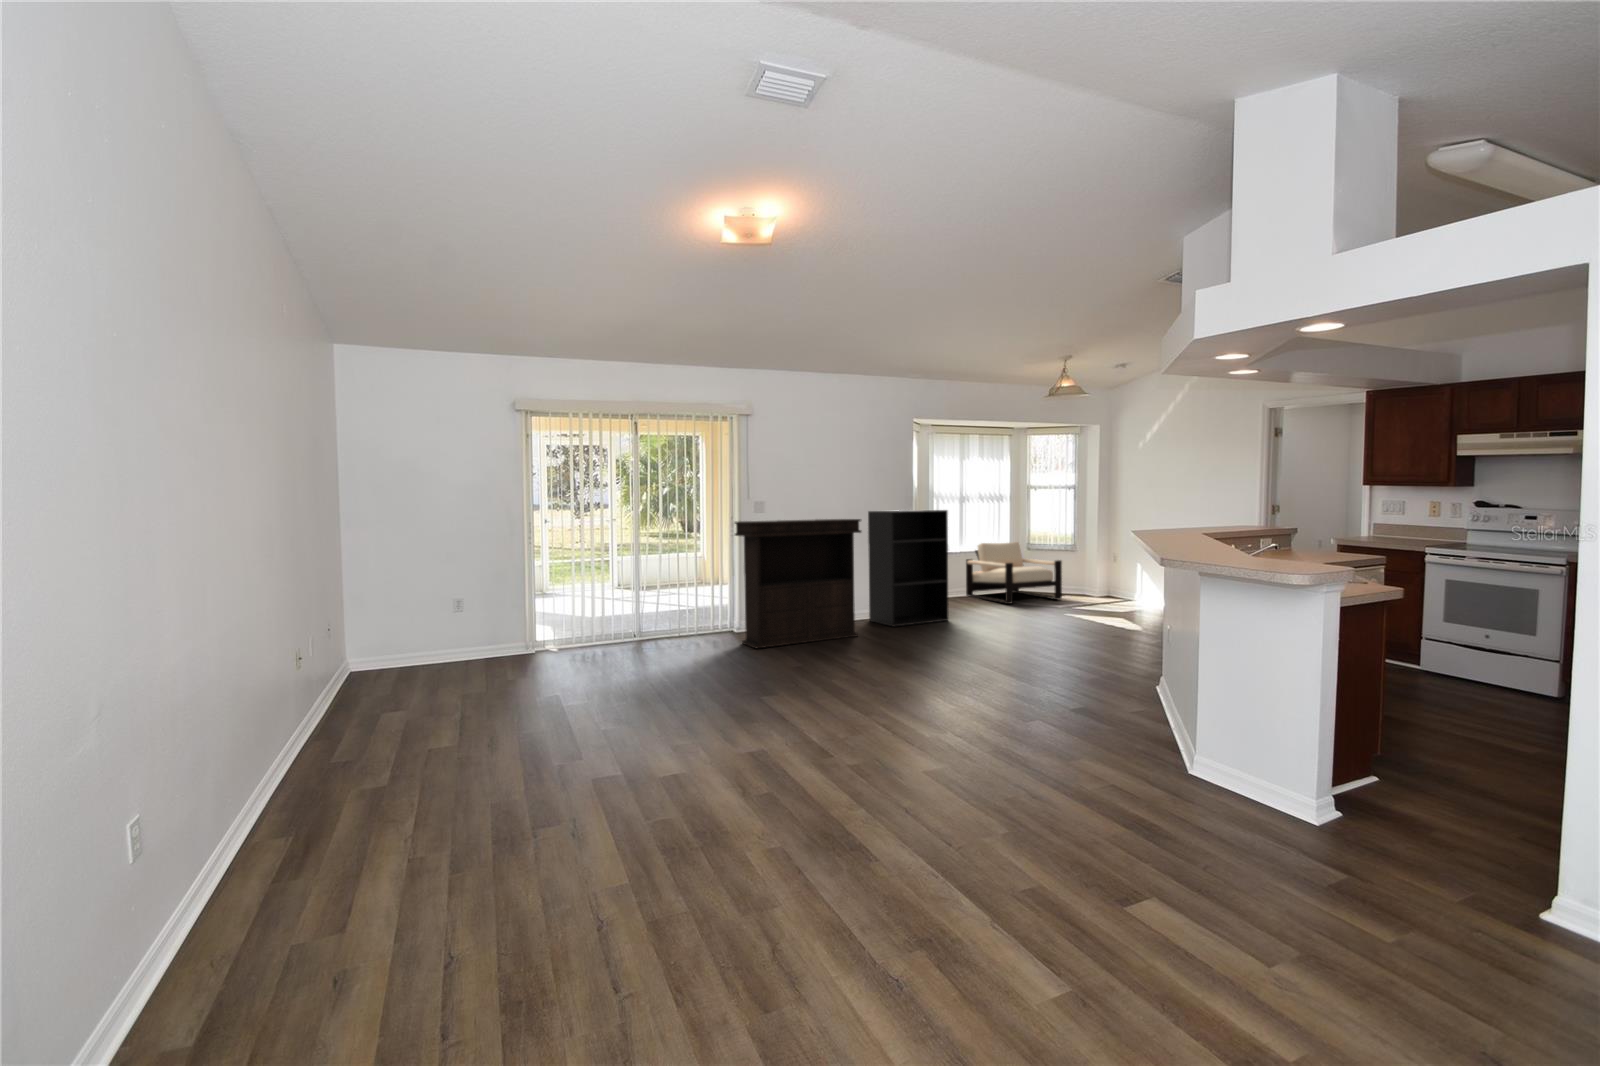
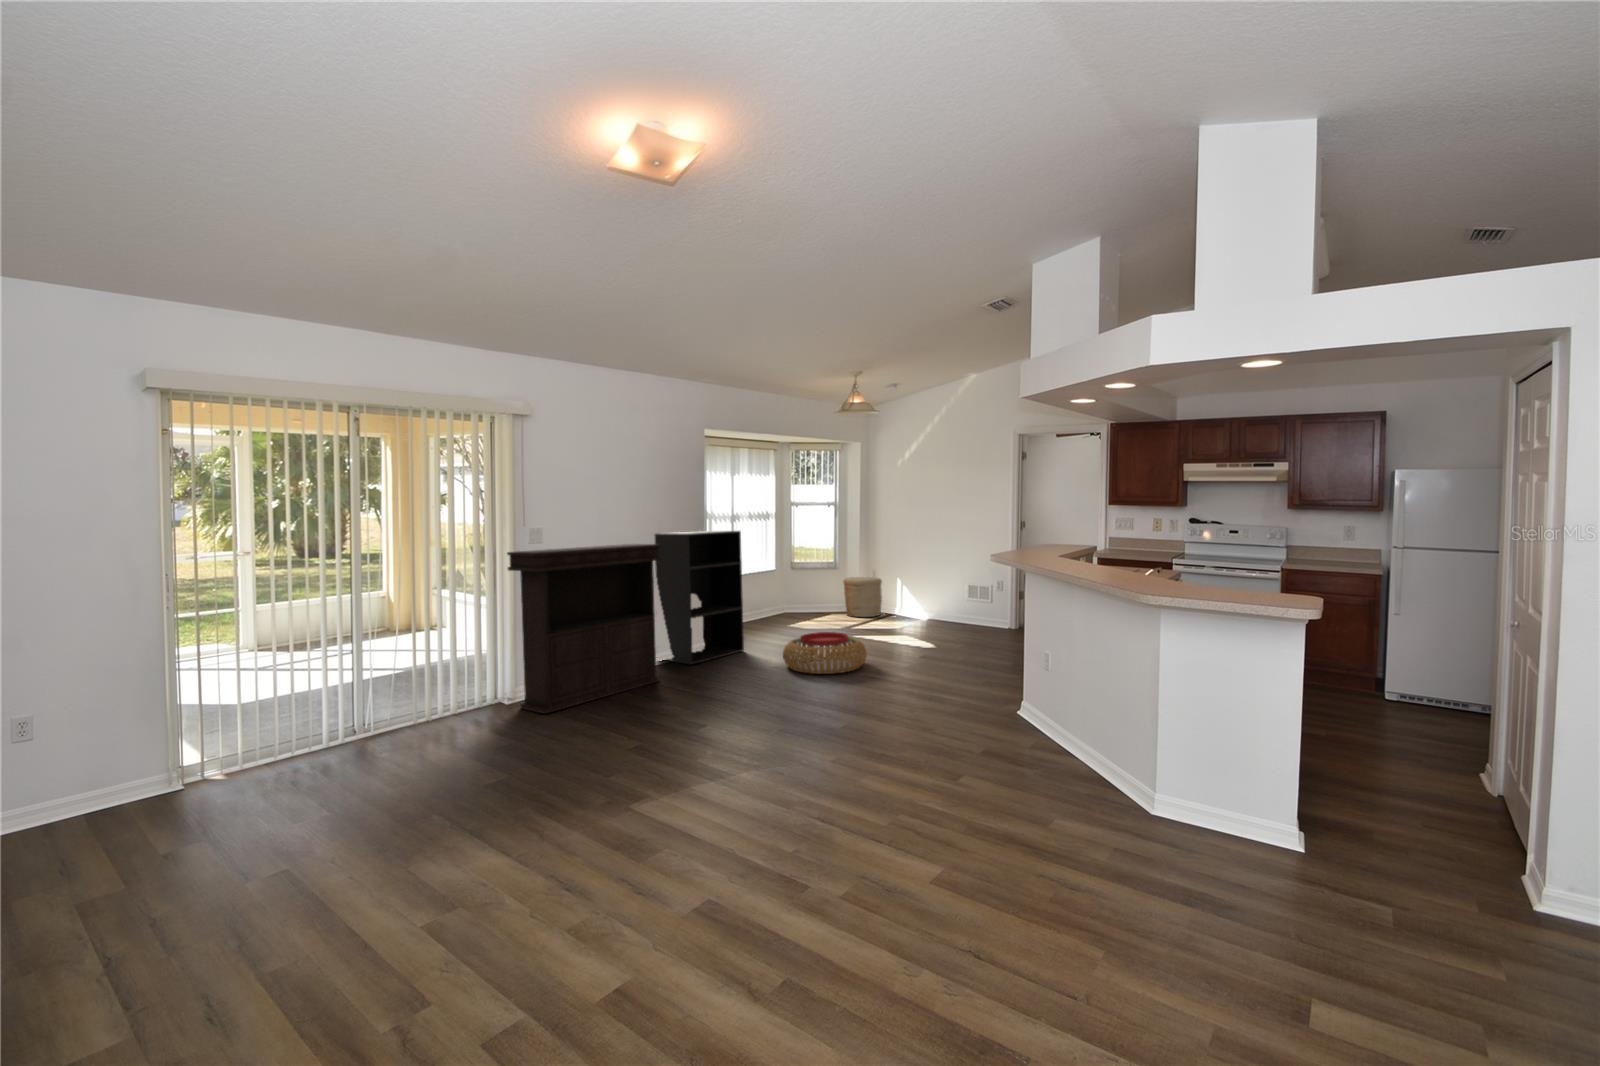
armchair: present [966,542,1062,604] -> none [736,560,833,626]
woven basket: none [1077,561,1119,602] -> present [844,577,882,617]
pouf: none [972,607,1055,644] -> present [783,632,867,674]

